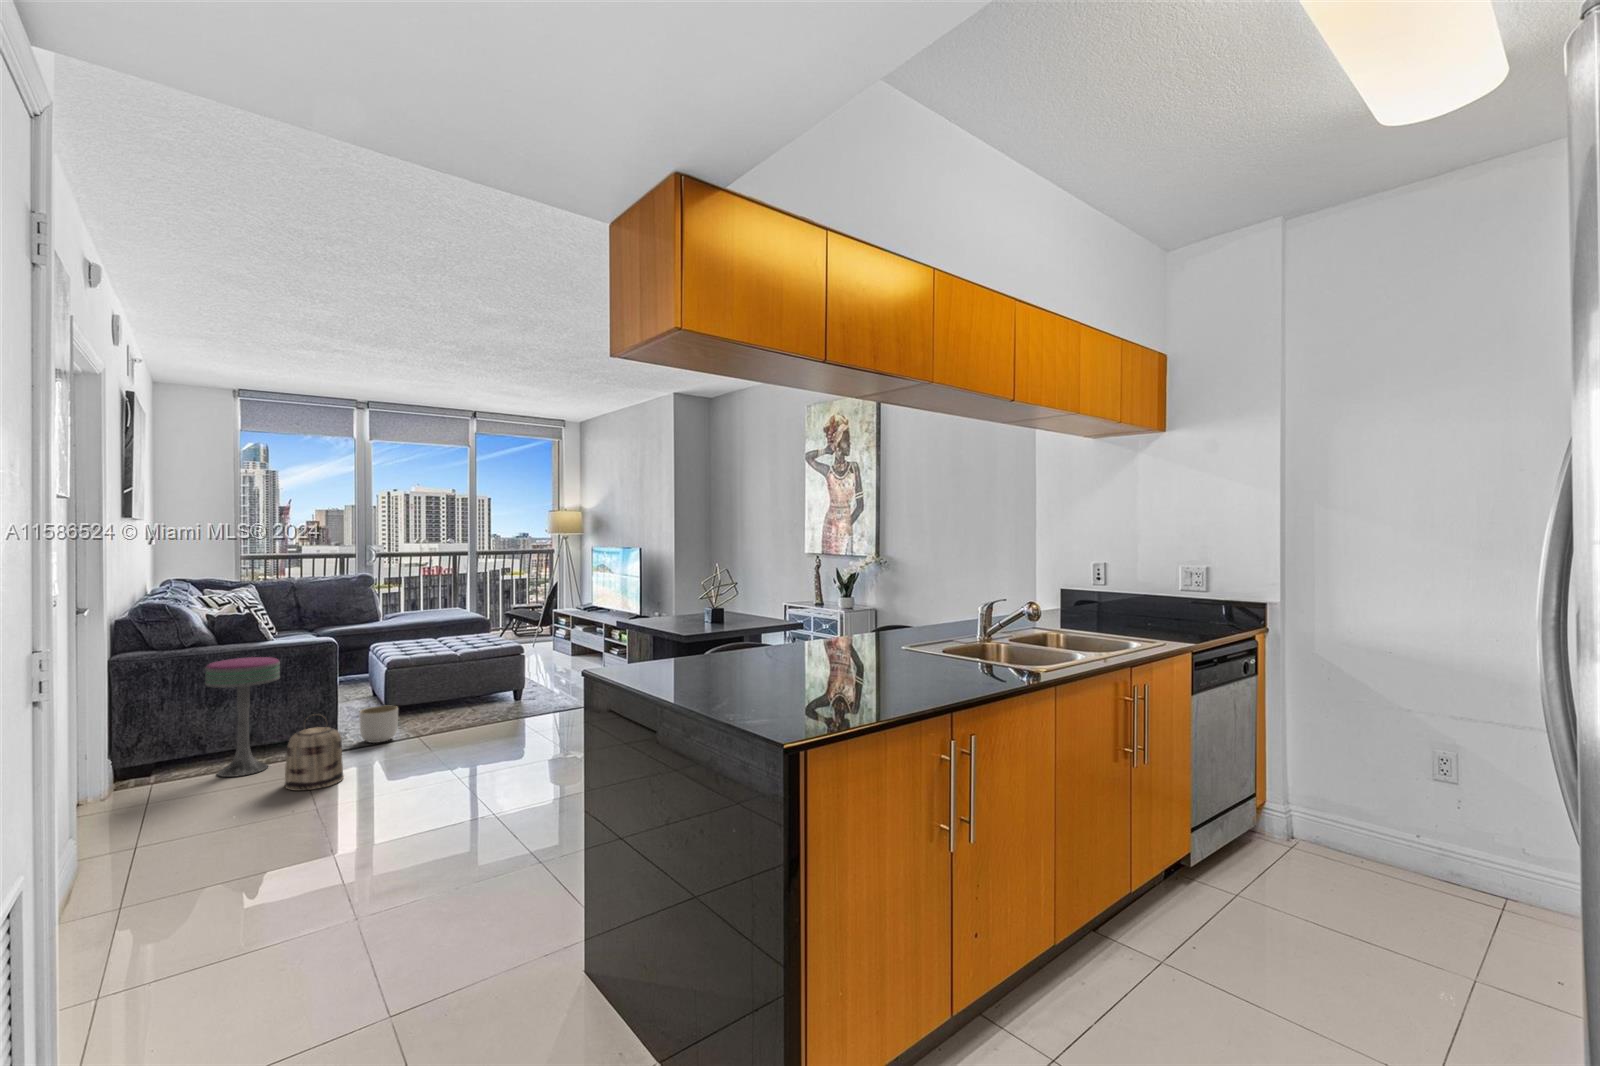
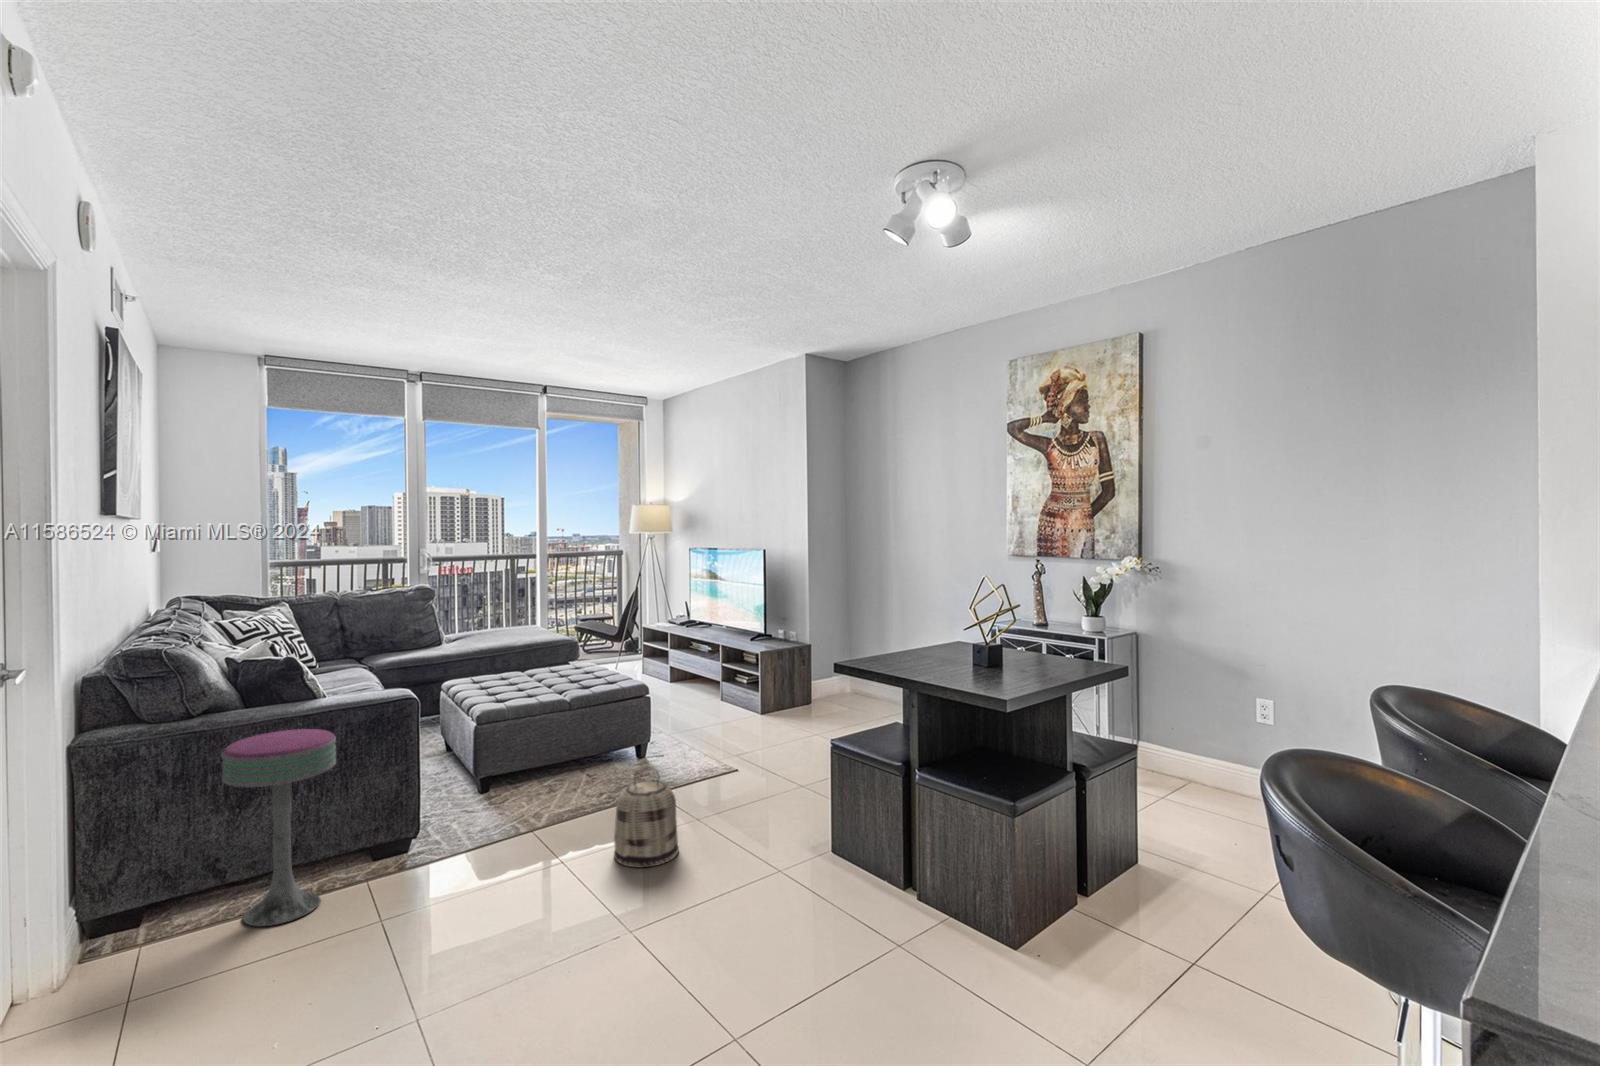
planter: present [359,706,398,743] -> none [448,786,502,845]
basket: present [285,715,344,791] -> present [614,768,679,868]

